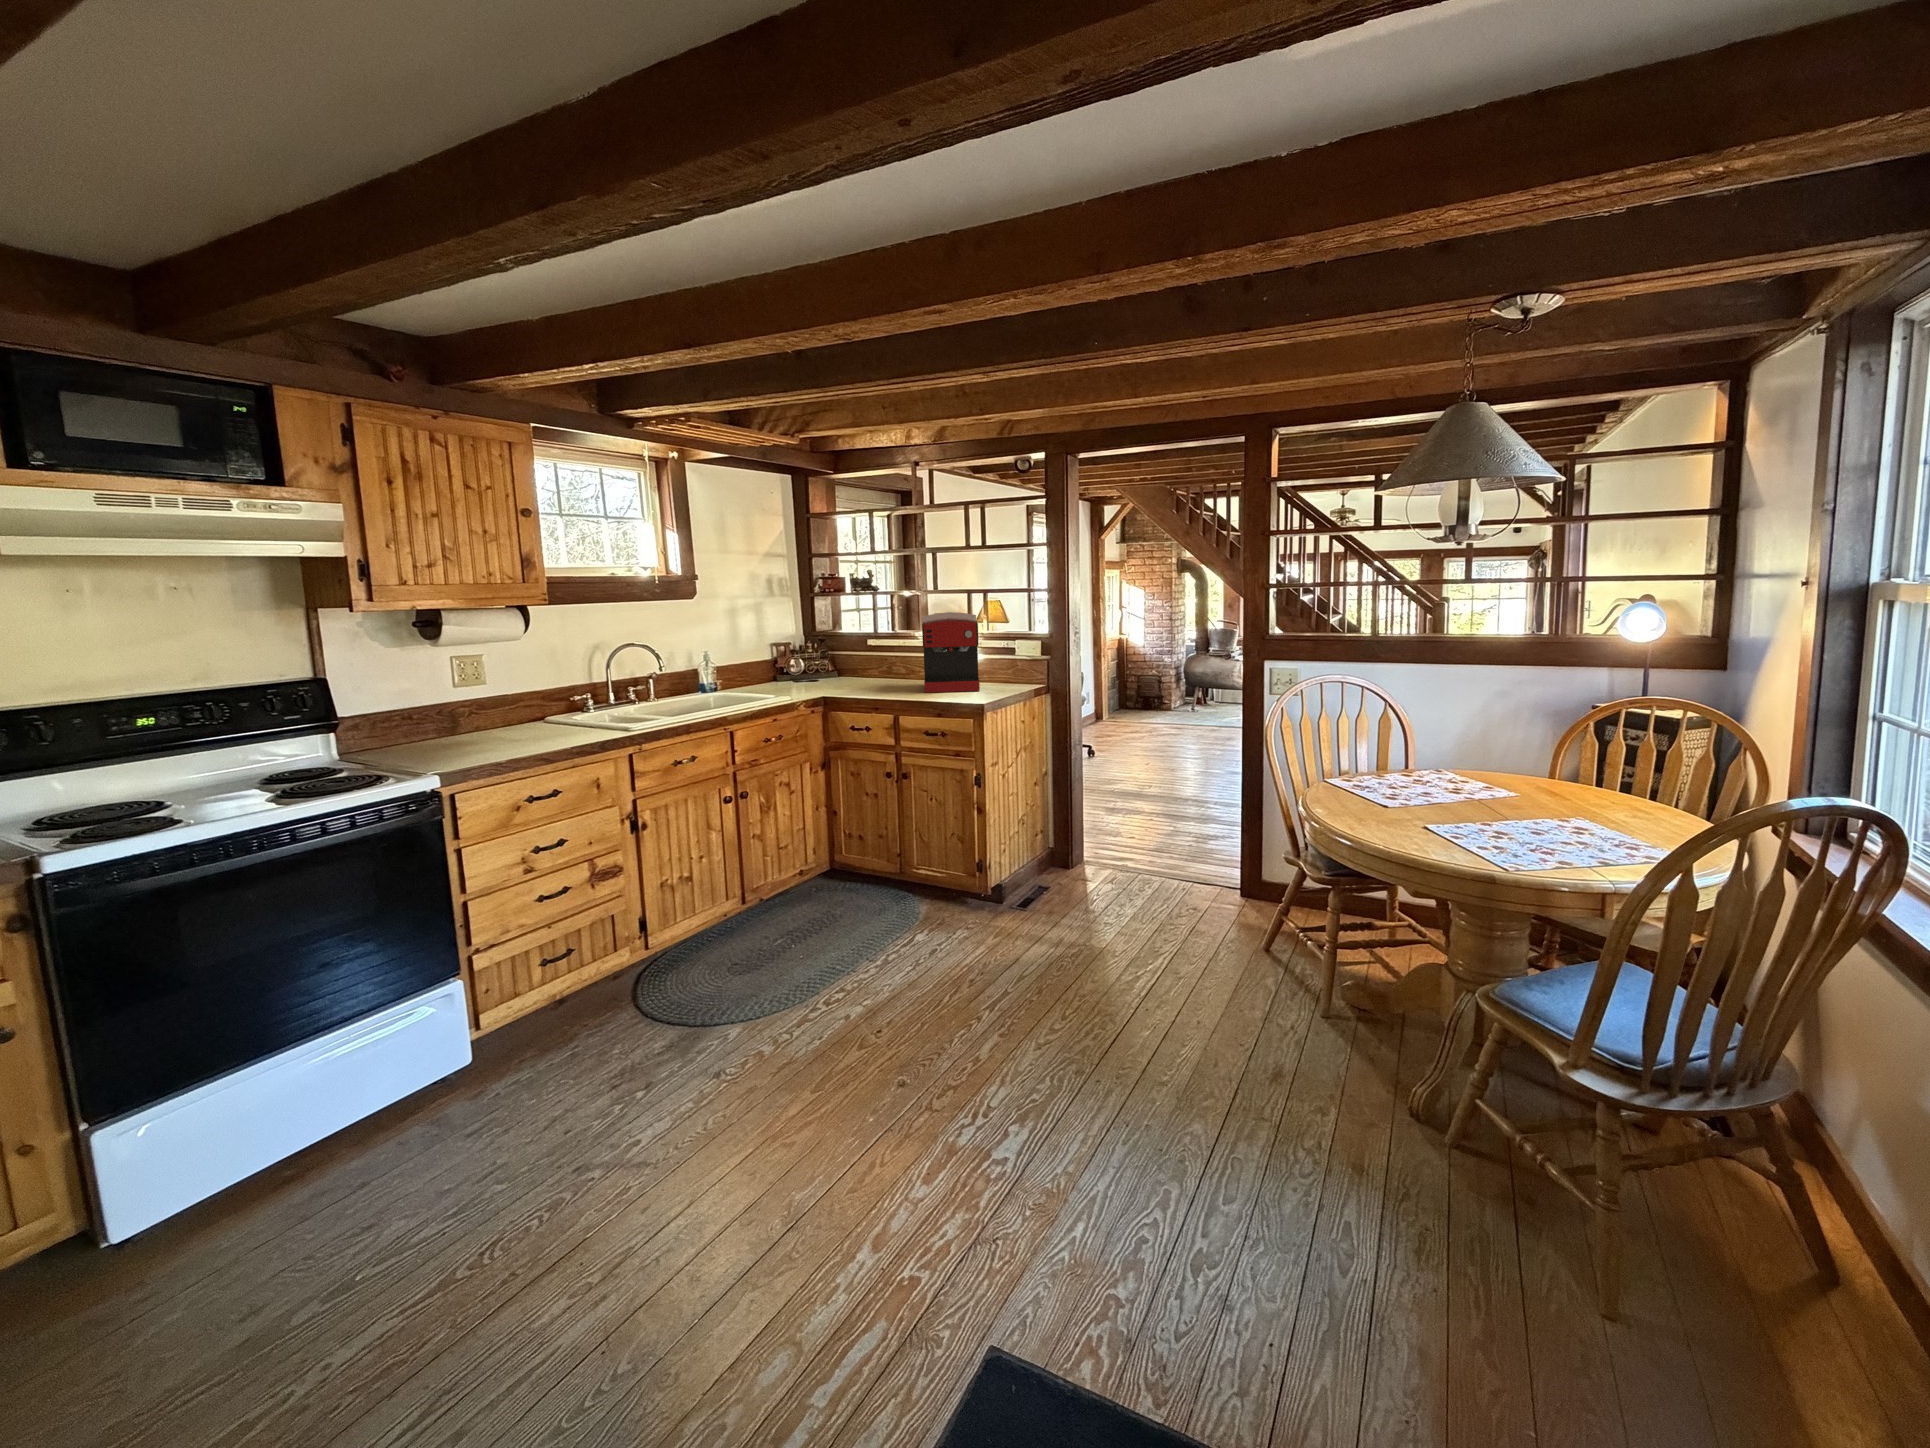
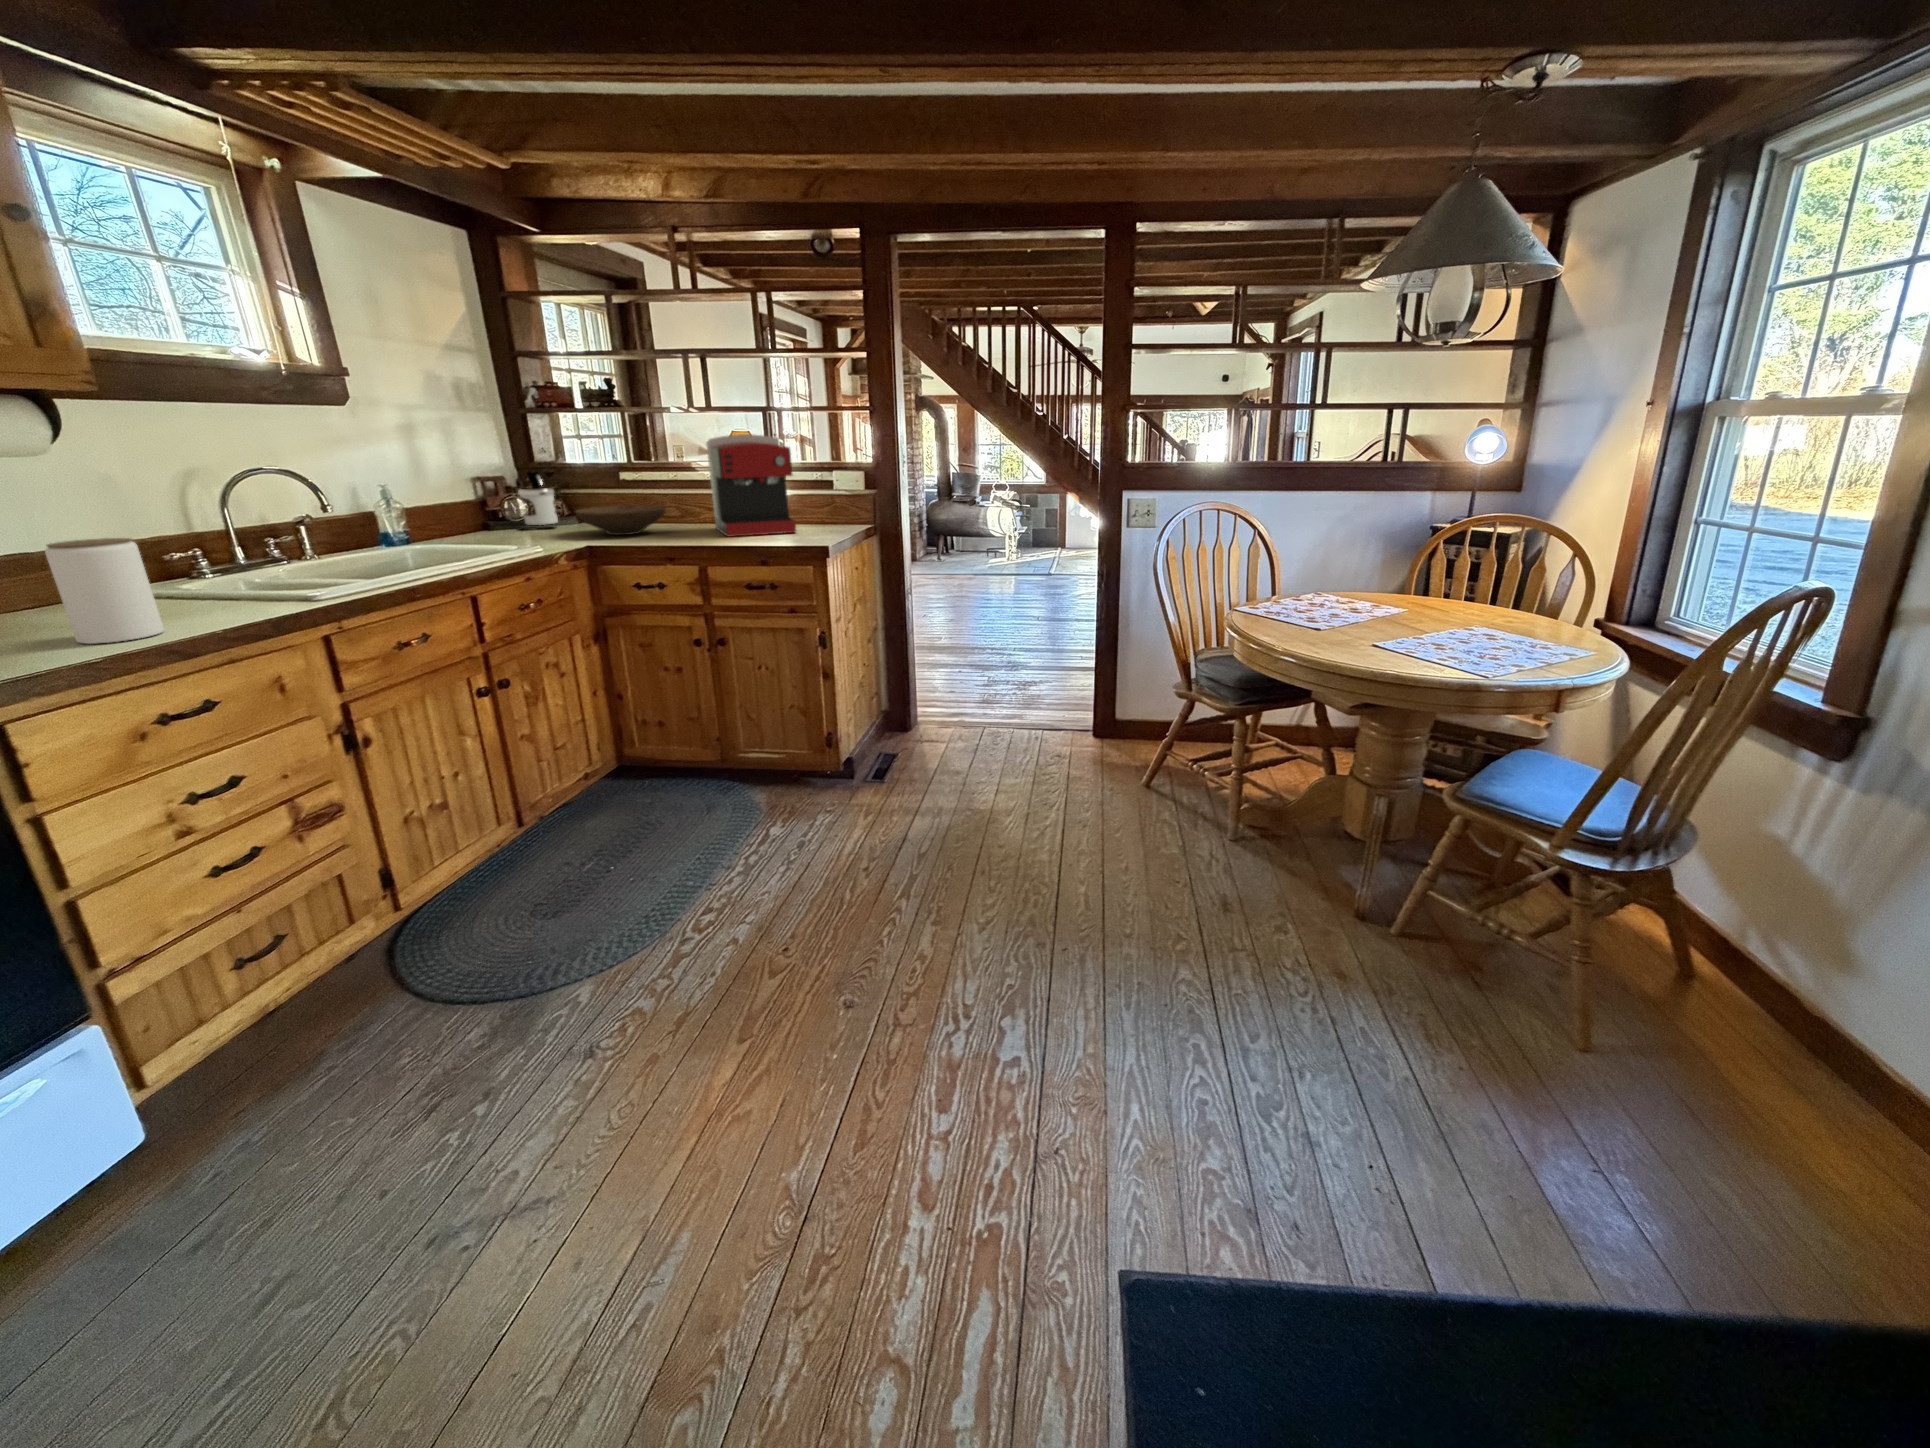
soap dispenser: none [800,638,825,677] -> present [518,471,558,525]
wooden bowl: none [825,665,889,688] -> present [576,505,665,535]
jar: none [497,689,545,751] -> present [45,538,164,644]

